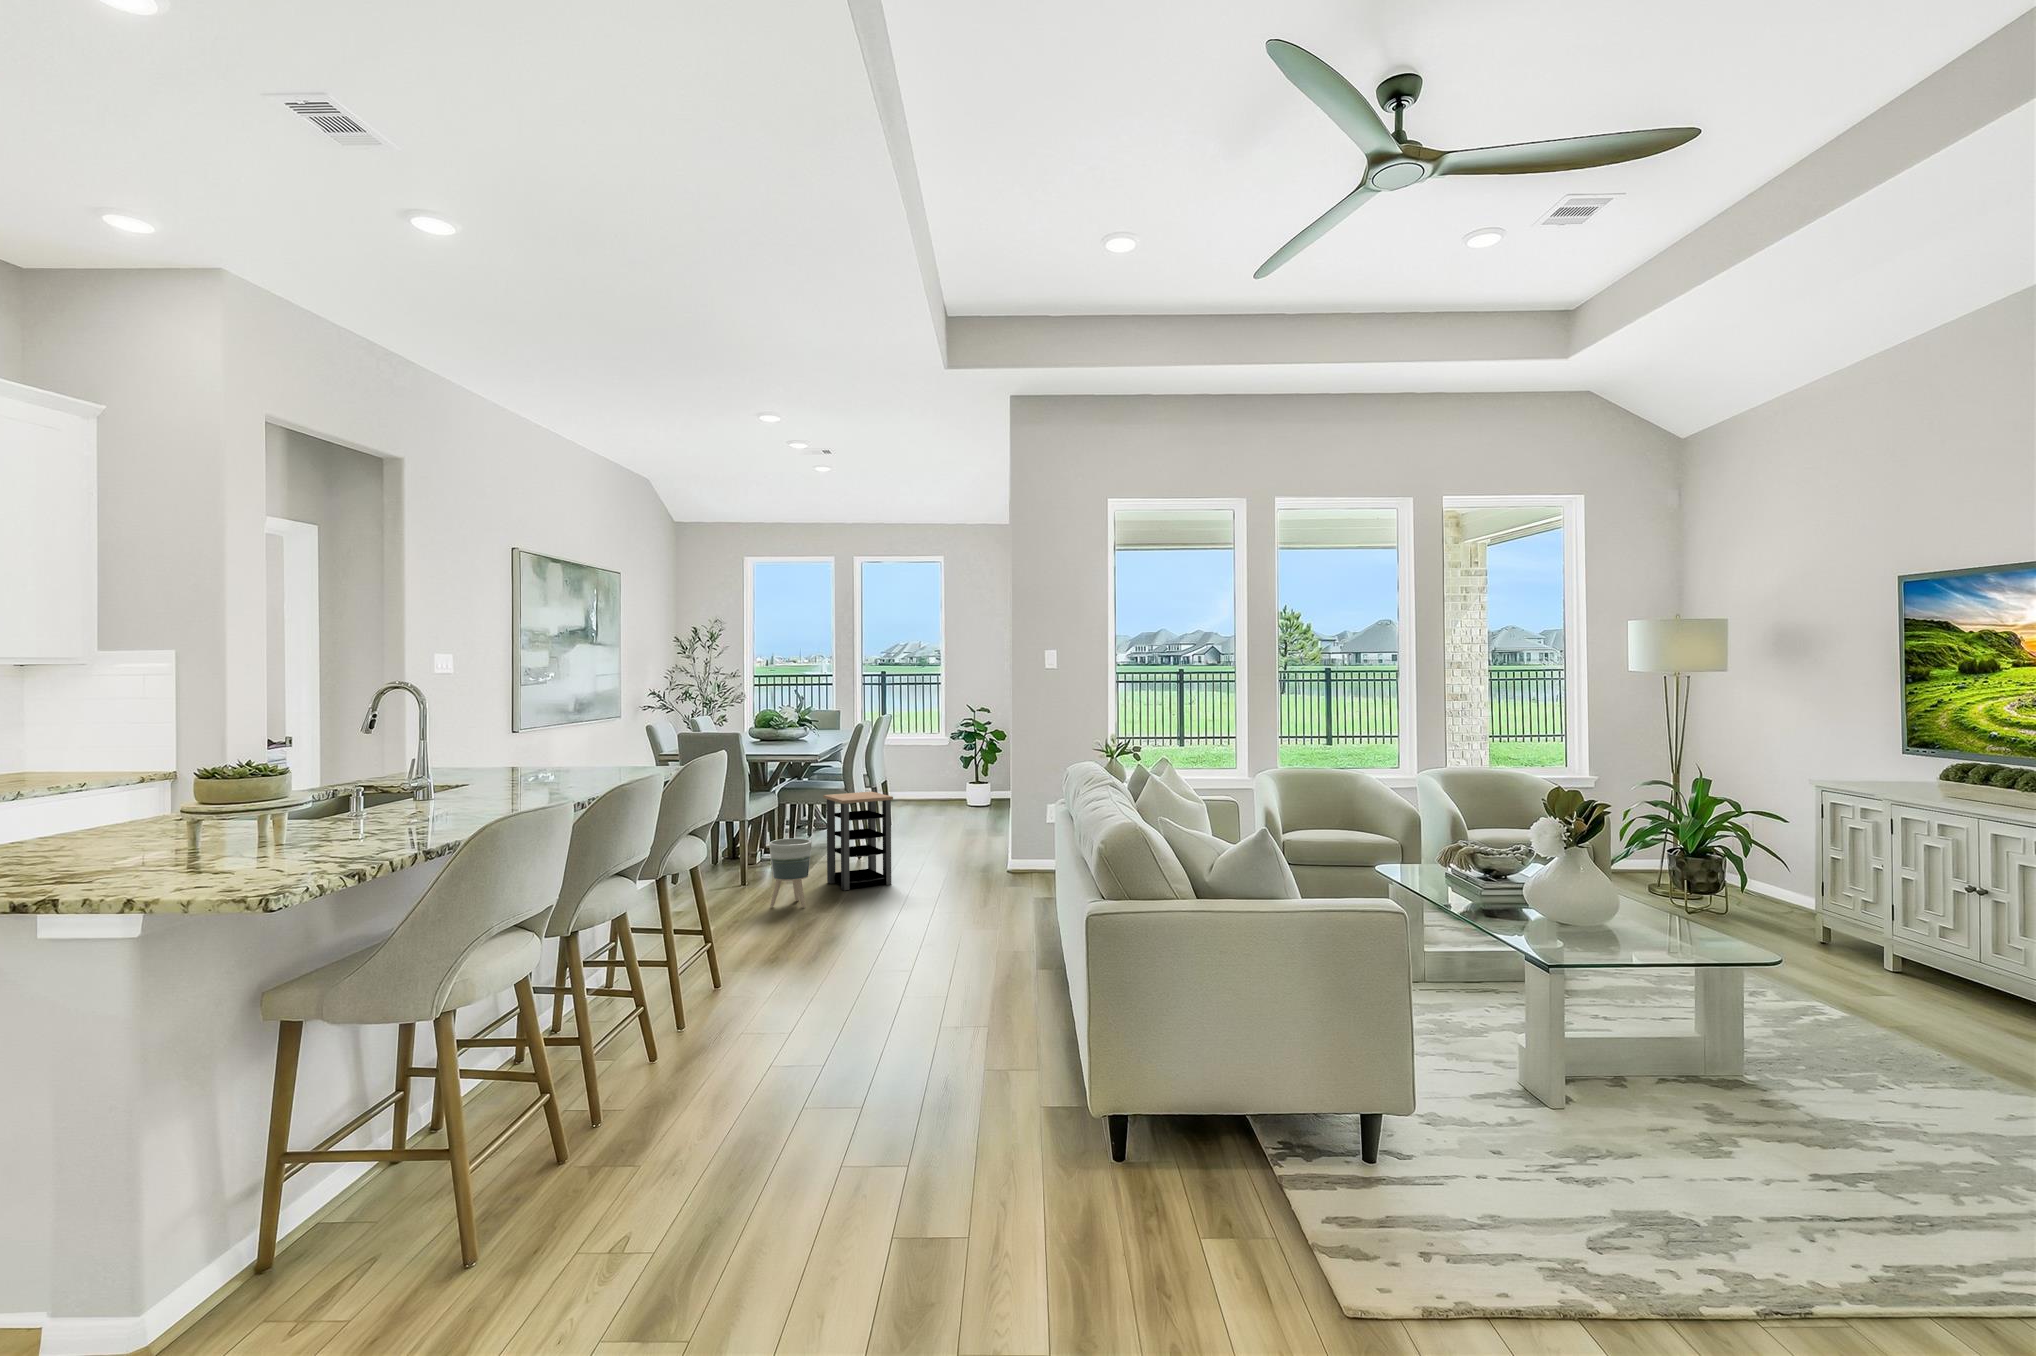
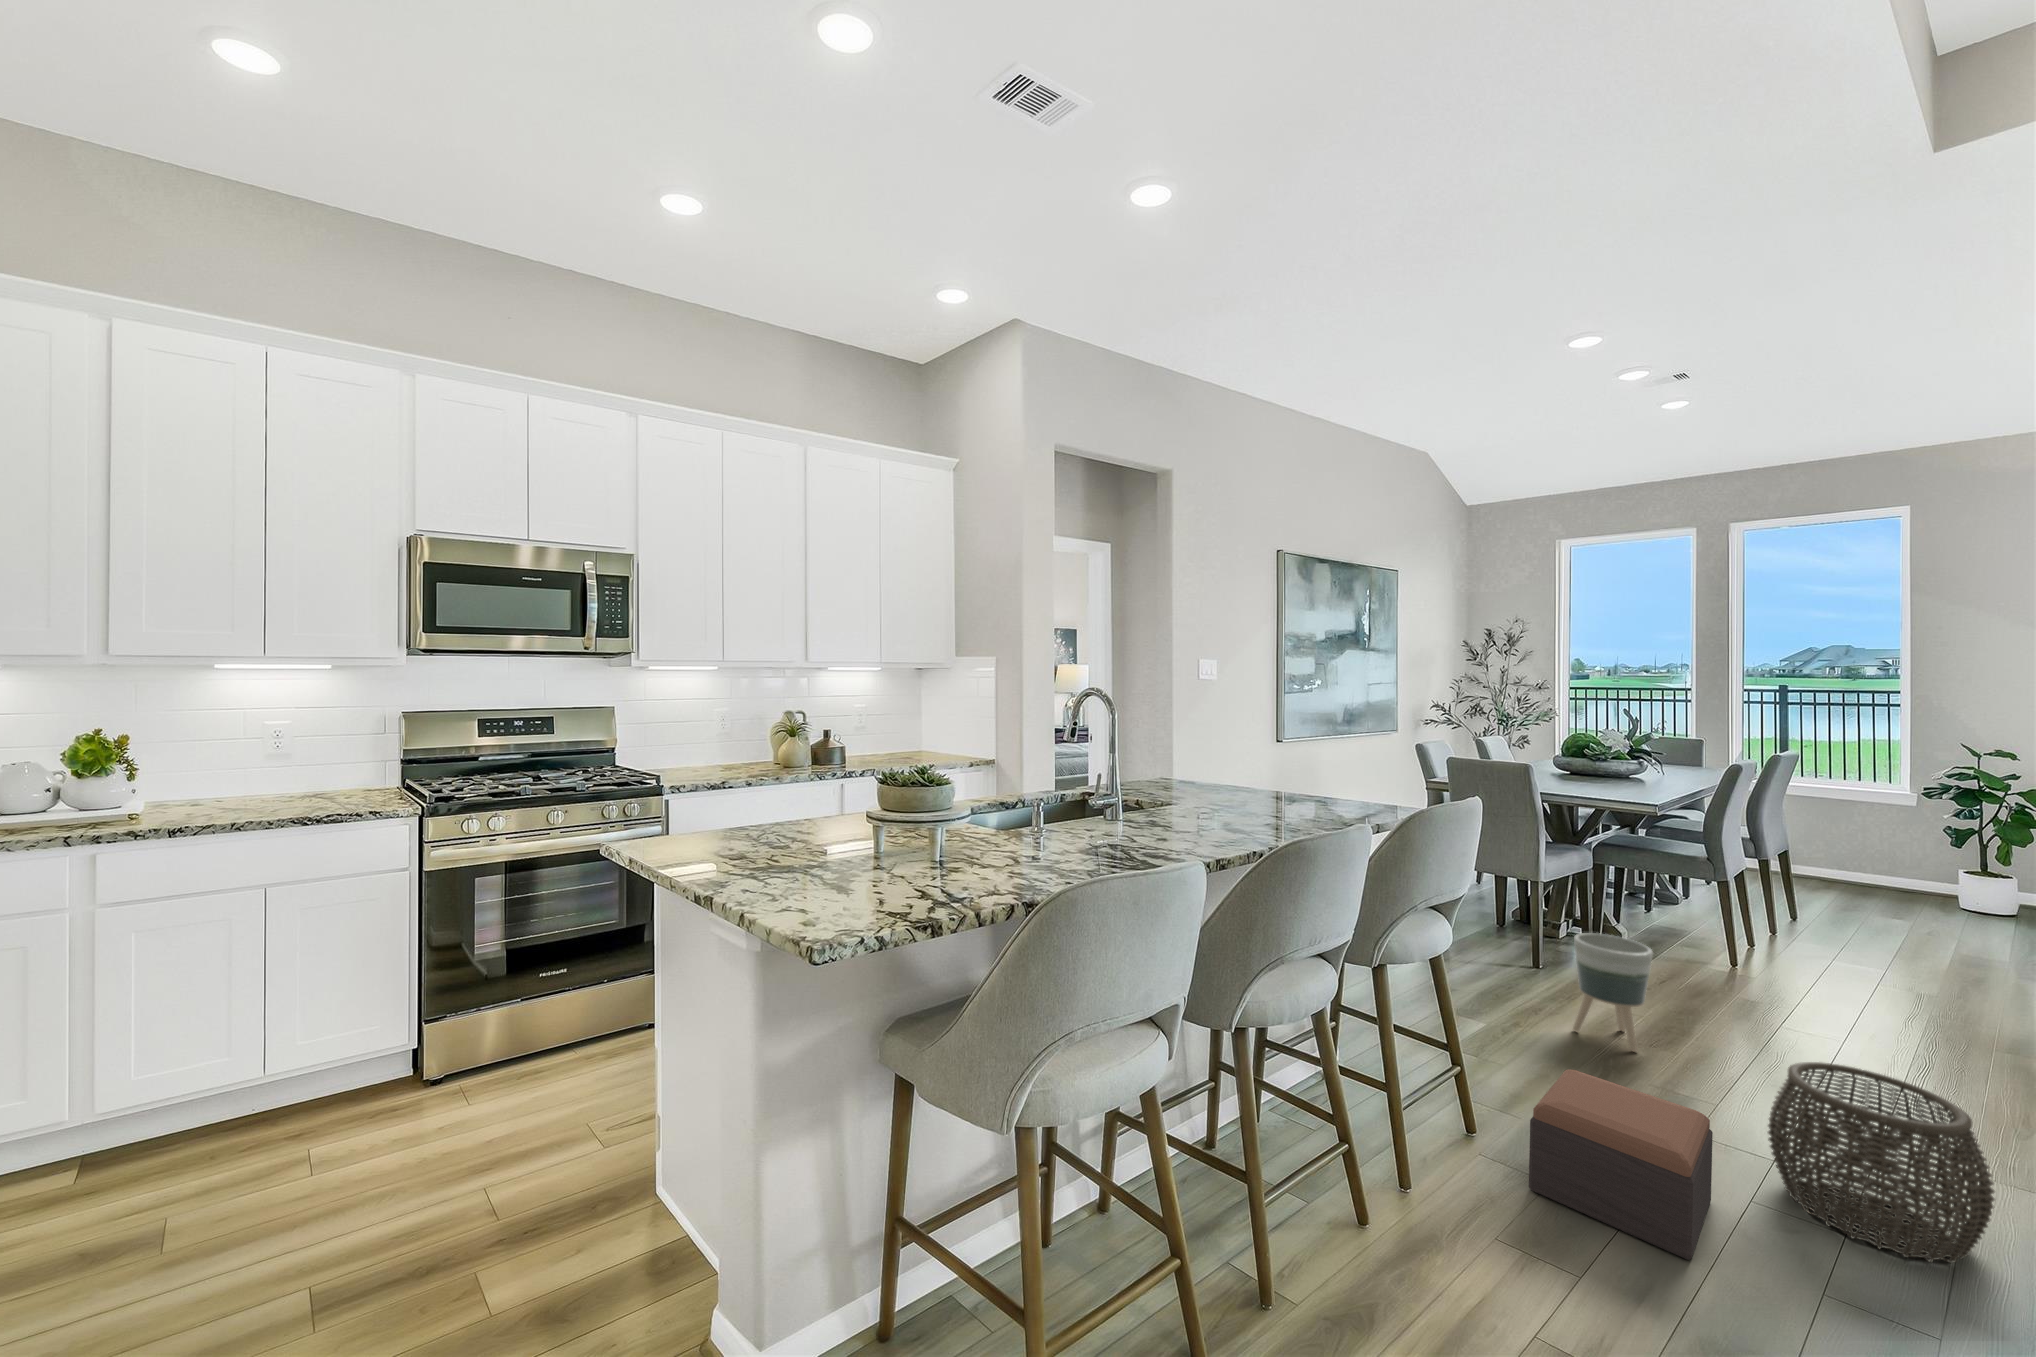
side table: present [823,791,893,890] -> none [1675,873,1829,1050]
woven basket: none [860,865,937,943] -> present [1768,1062,1995,1263]
footstool: none [754,902,837,971] -> present [1529,1069,1713,1260]

